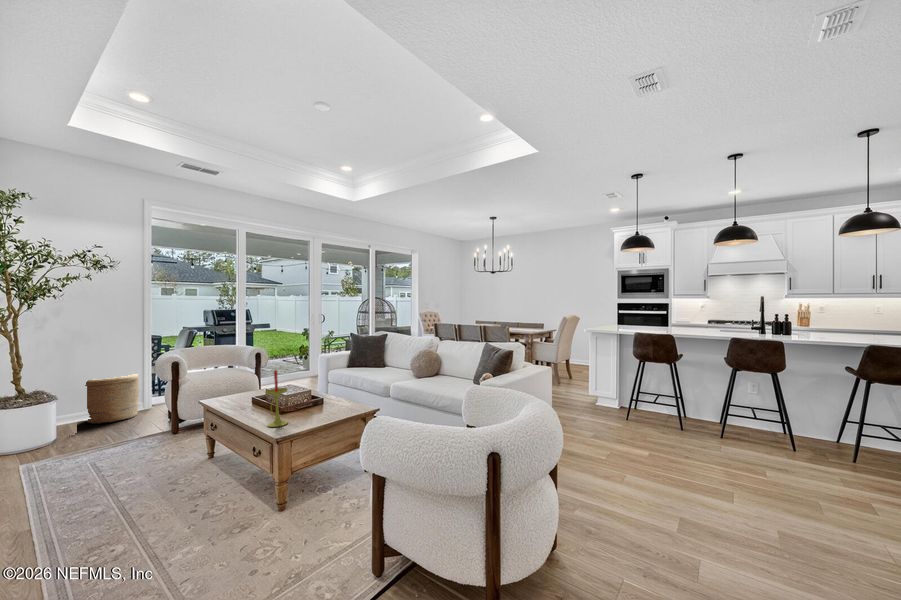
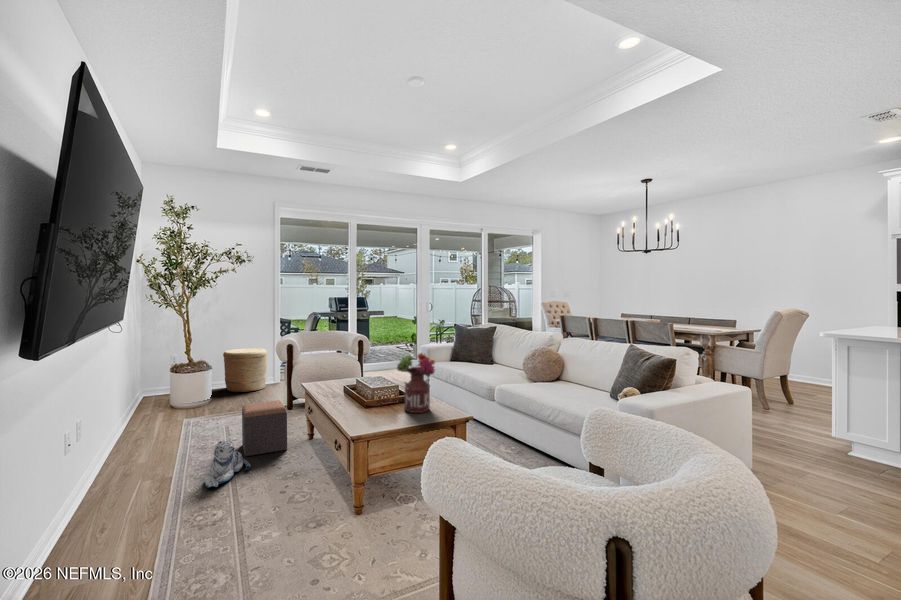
flower arrangement: none [312,355,351,413] -> present [397,353,435,413]
candle: present [265,370,288,427] -> none [348,363,371,422]
footstool: none [125,421,185,486] -> present [242,400,287,456]
plush toy: none [88,470,145,526] -> present [204,441,251,488]

